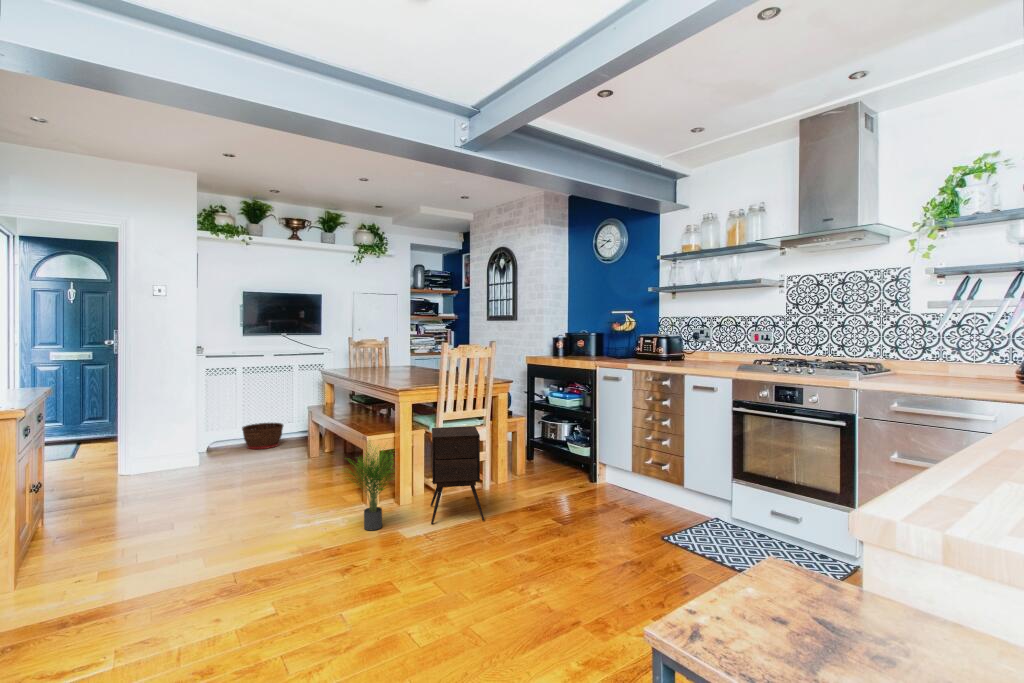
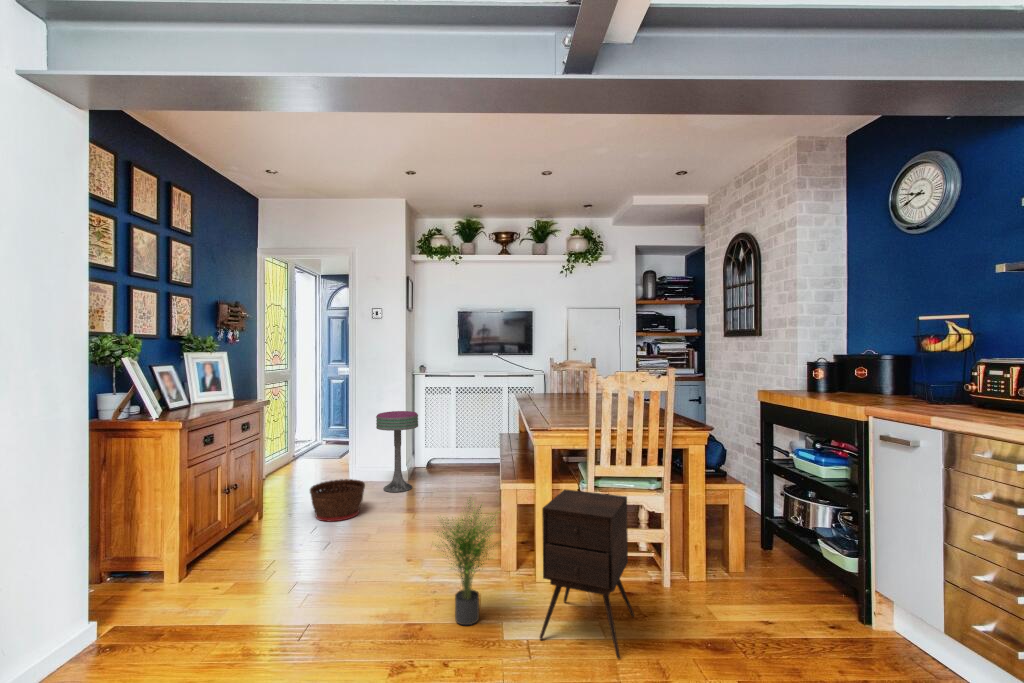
bar stool: none [181,393,229,473] -> present [376,411,418,492]
basket: present [242,423,283,449] -> present [310,479,365,521]

